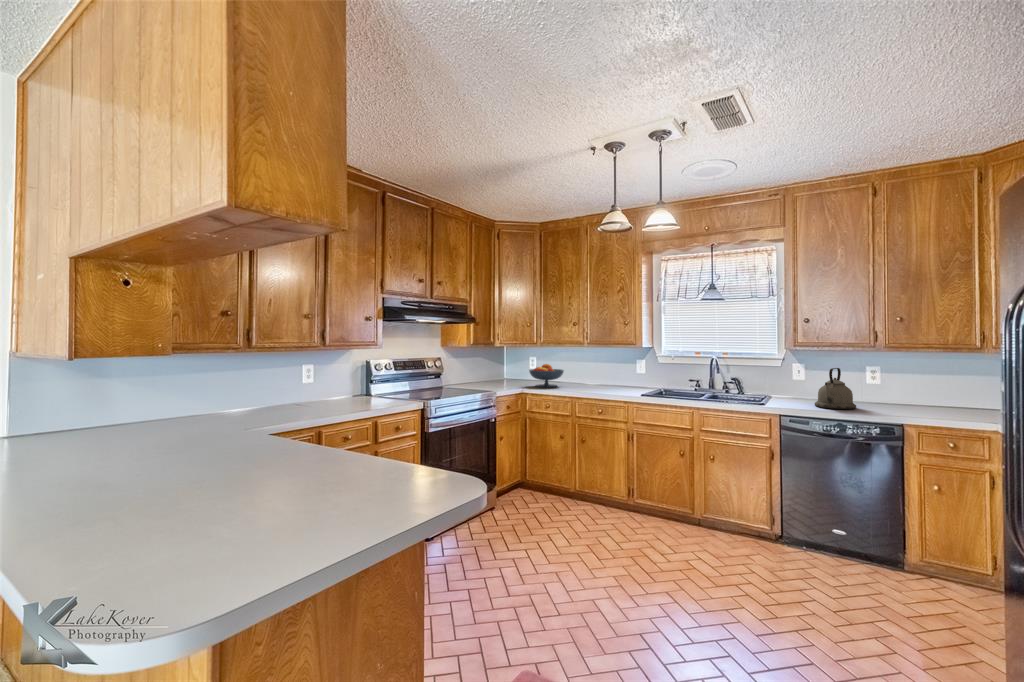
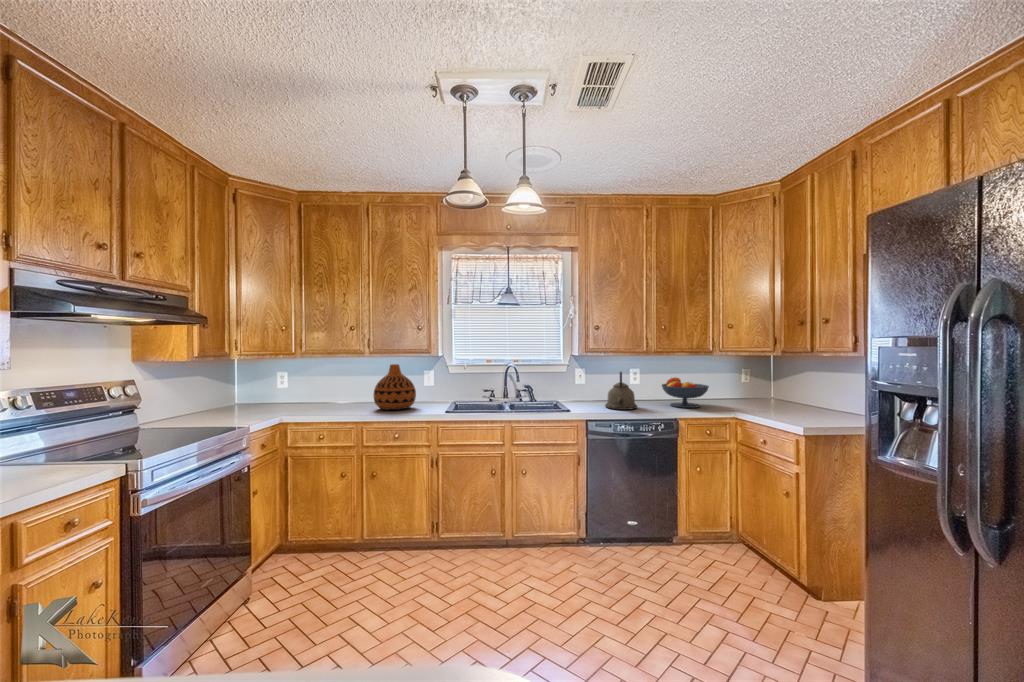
vase: none [586,354,621,391] -> present [374,364,416,410]
fruit bowl: present [529,364,564,387] -> present [662,377,709,408]

